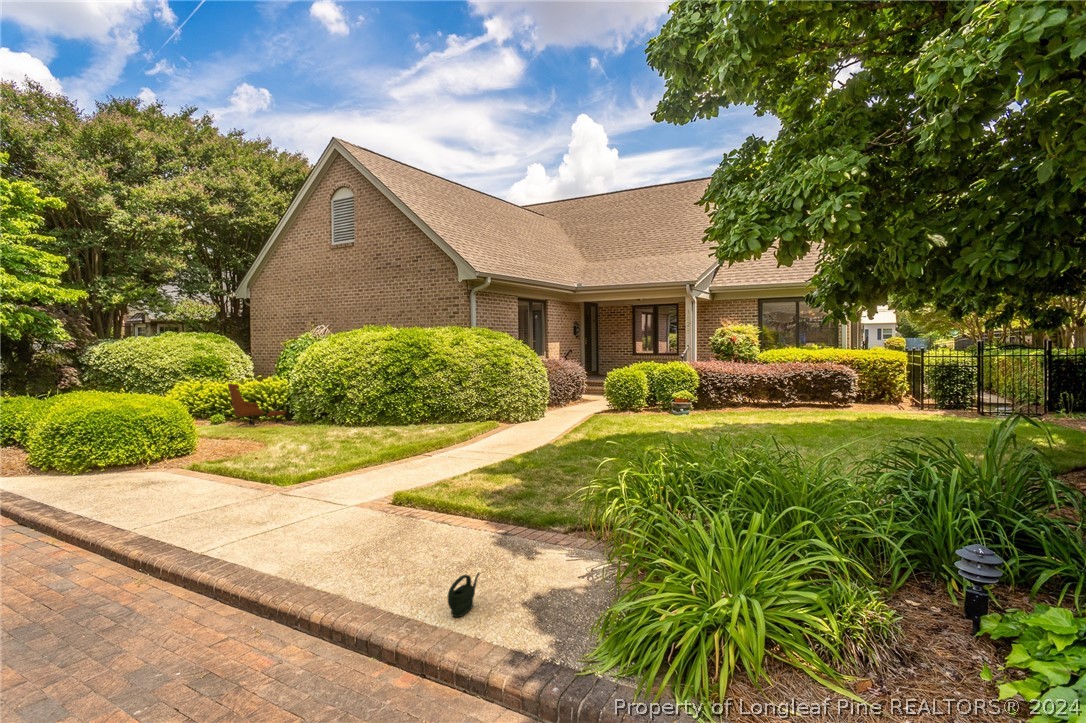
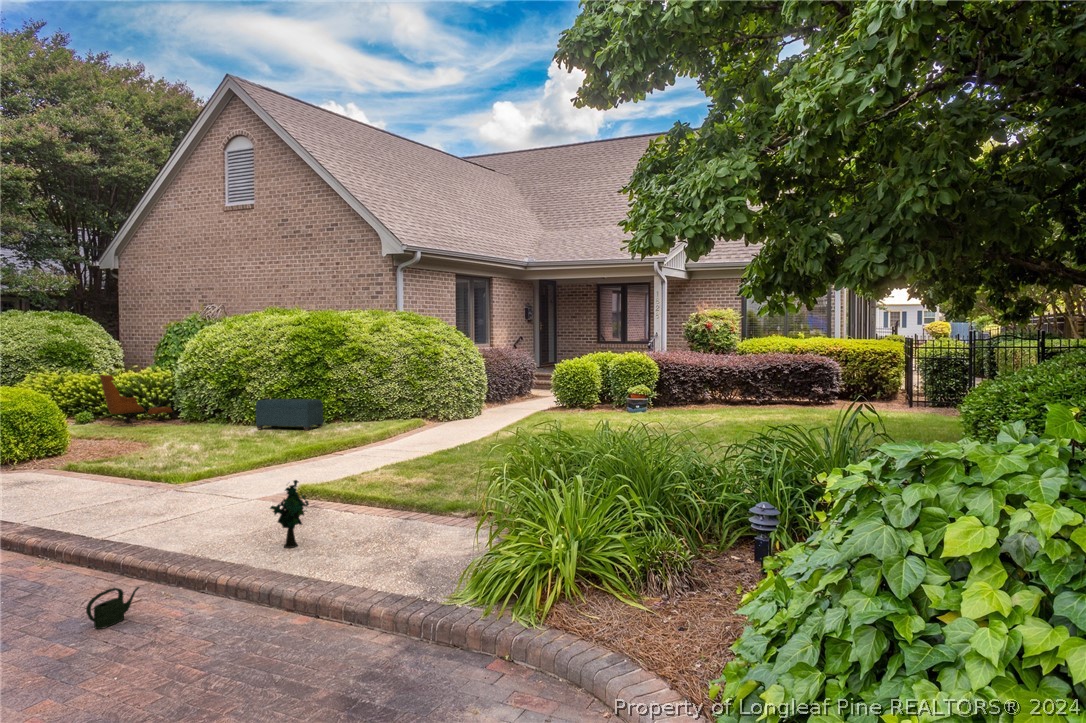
bench: none [355,404,412,431] -> present [255,399,323,431]
decorative plant: none [363,493,403,563] -> present [270,480,309,548]
watering can: present [448,573,479,617] -> present [86,587,139,629]

